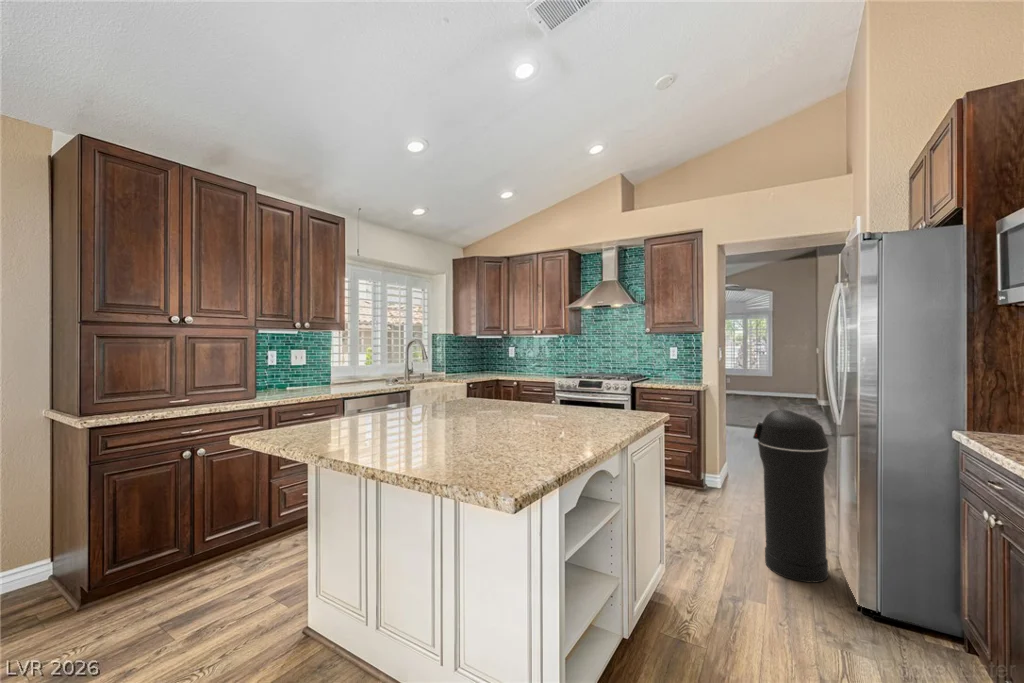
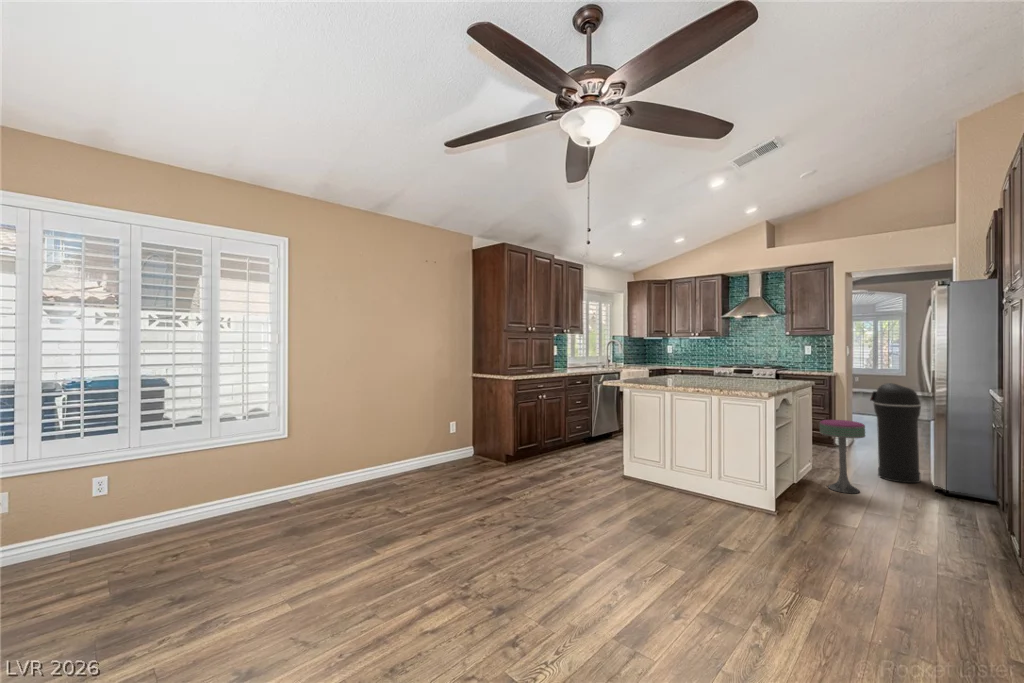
bar stool: none [674,483,750,635] -> present [819,420,865,493]

